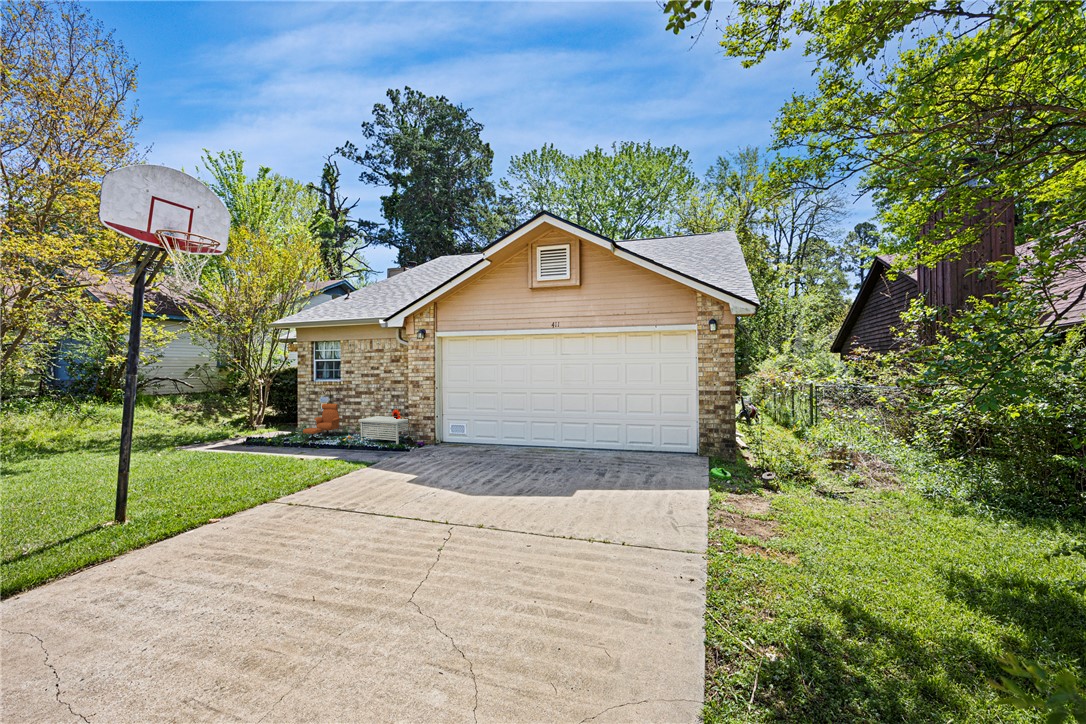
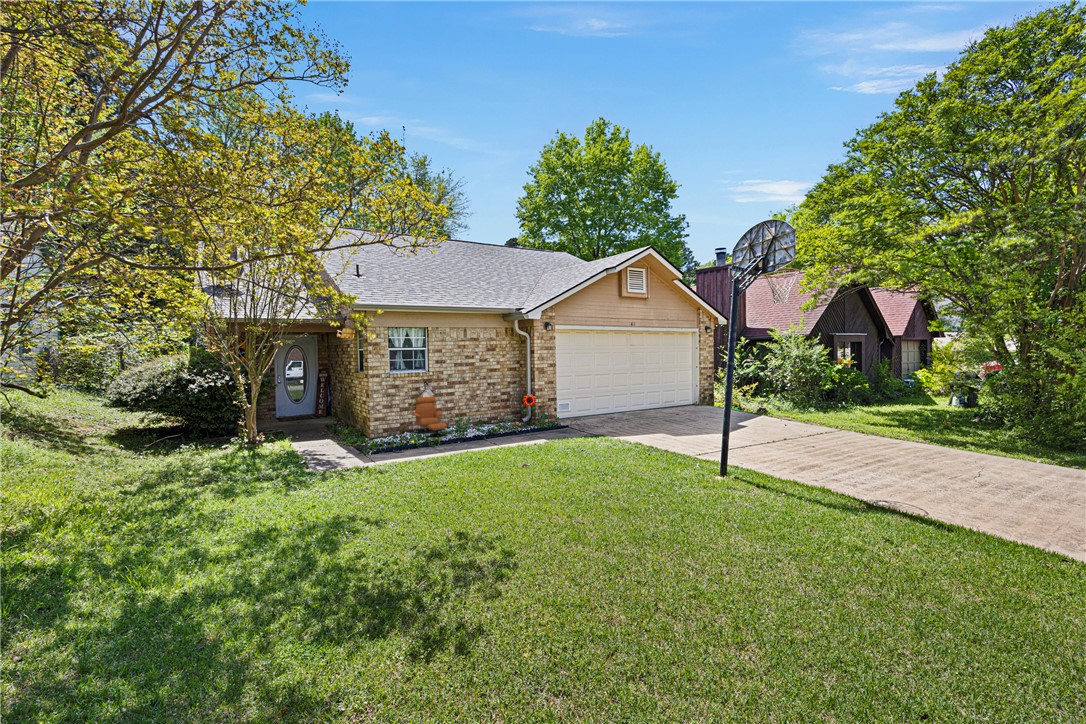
storage bench: present [358,416,413,444] -> none [478,402,531,429]

